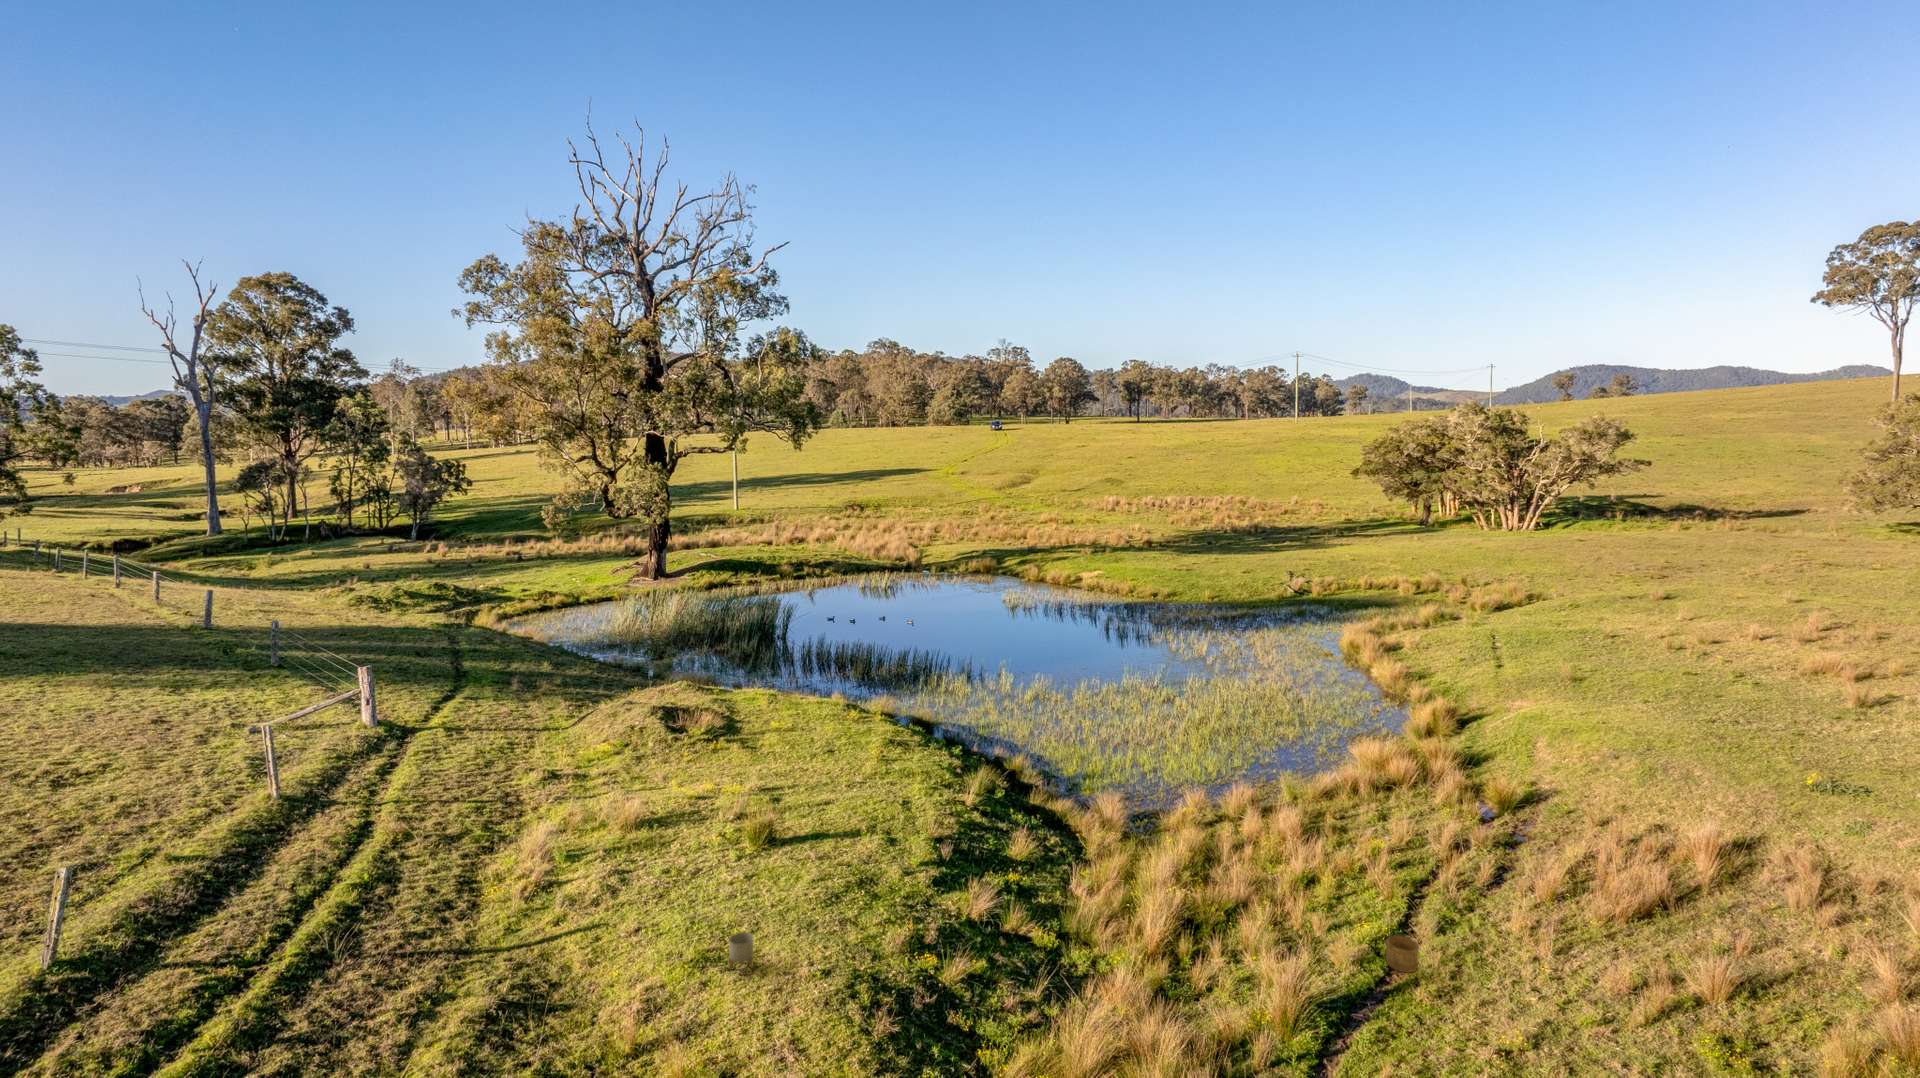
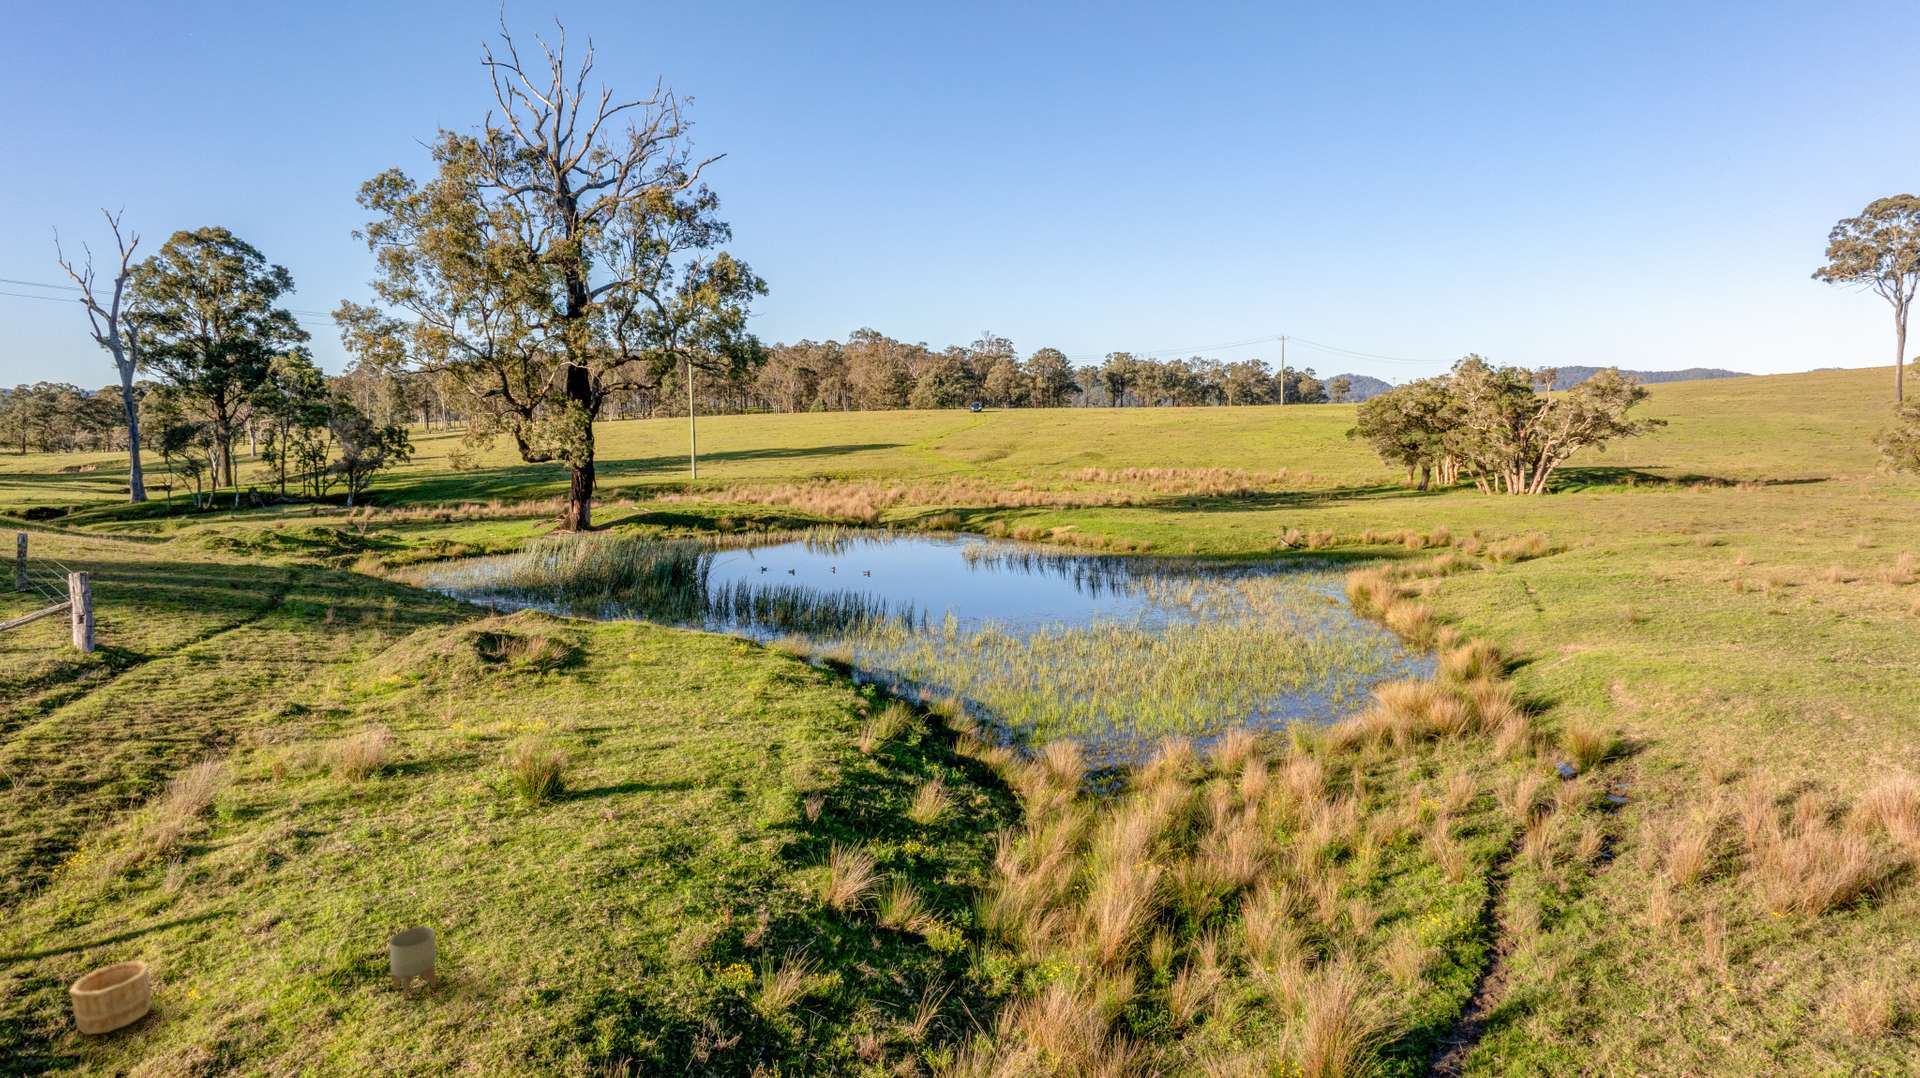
wooden bucket: present [1386,936,1419,973] -> present [69,961,151,1034]

